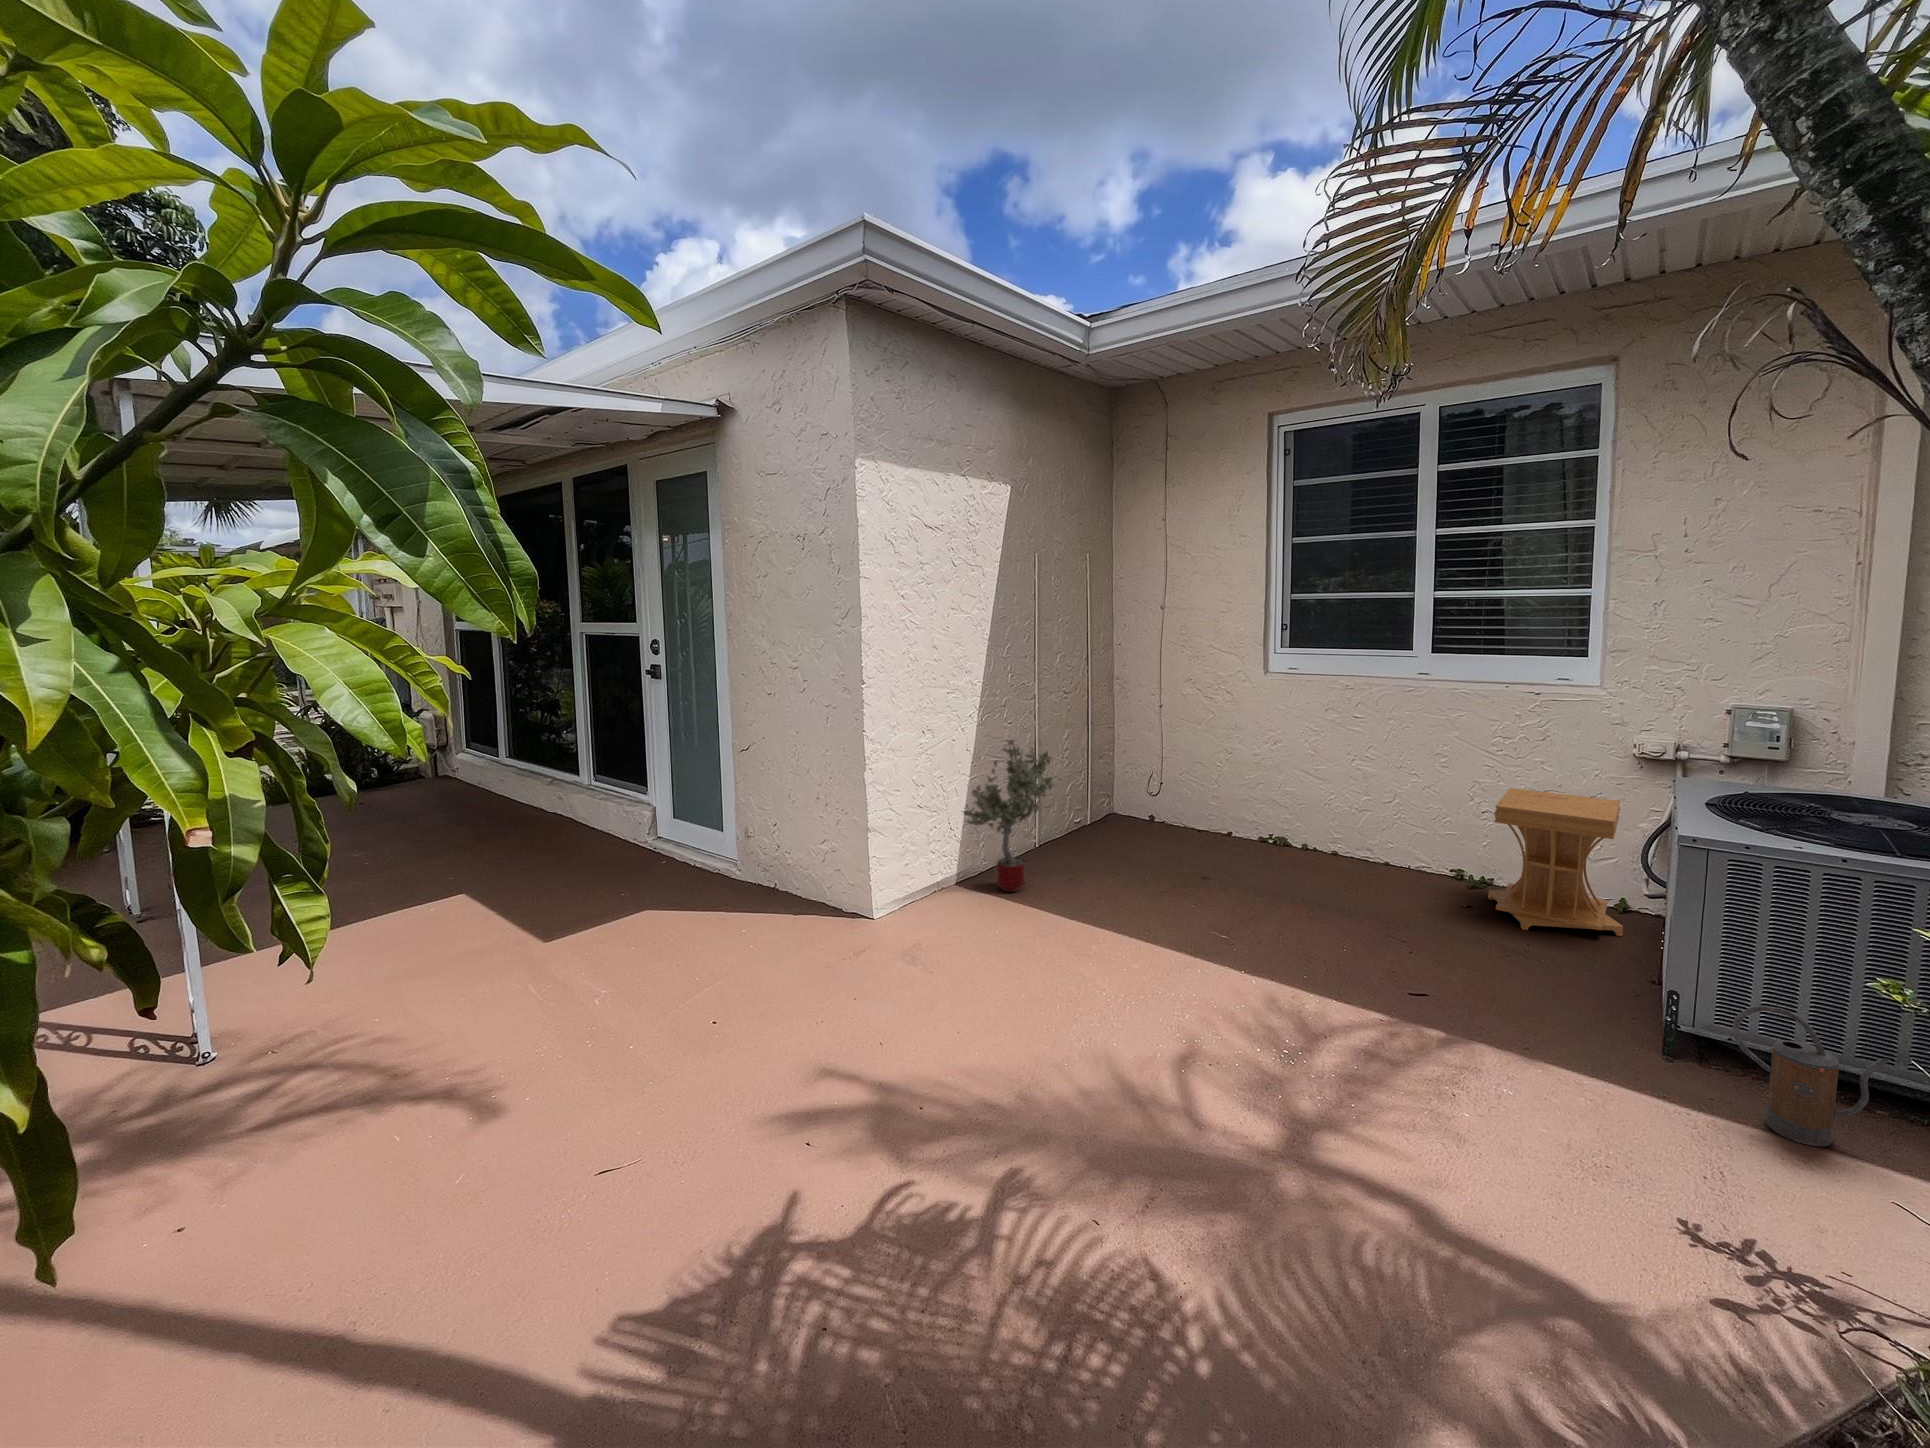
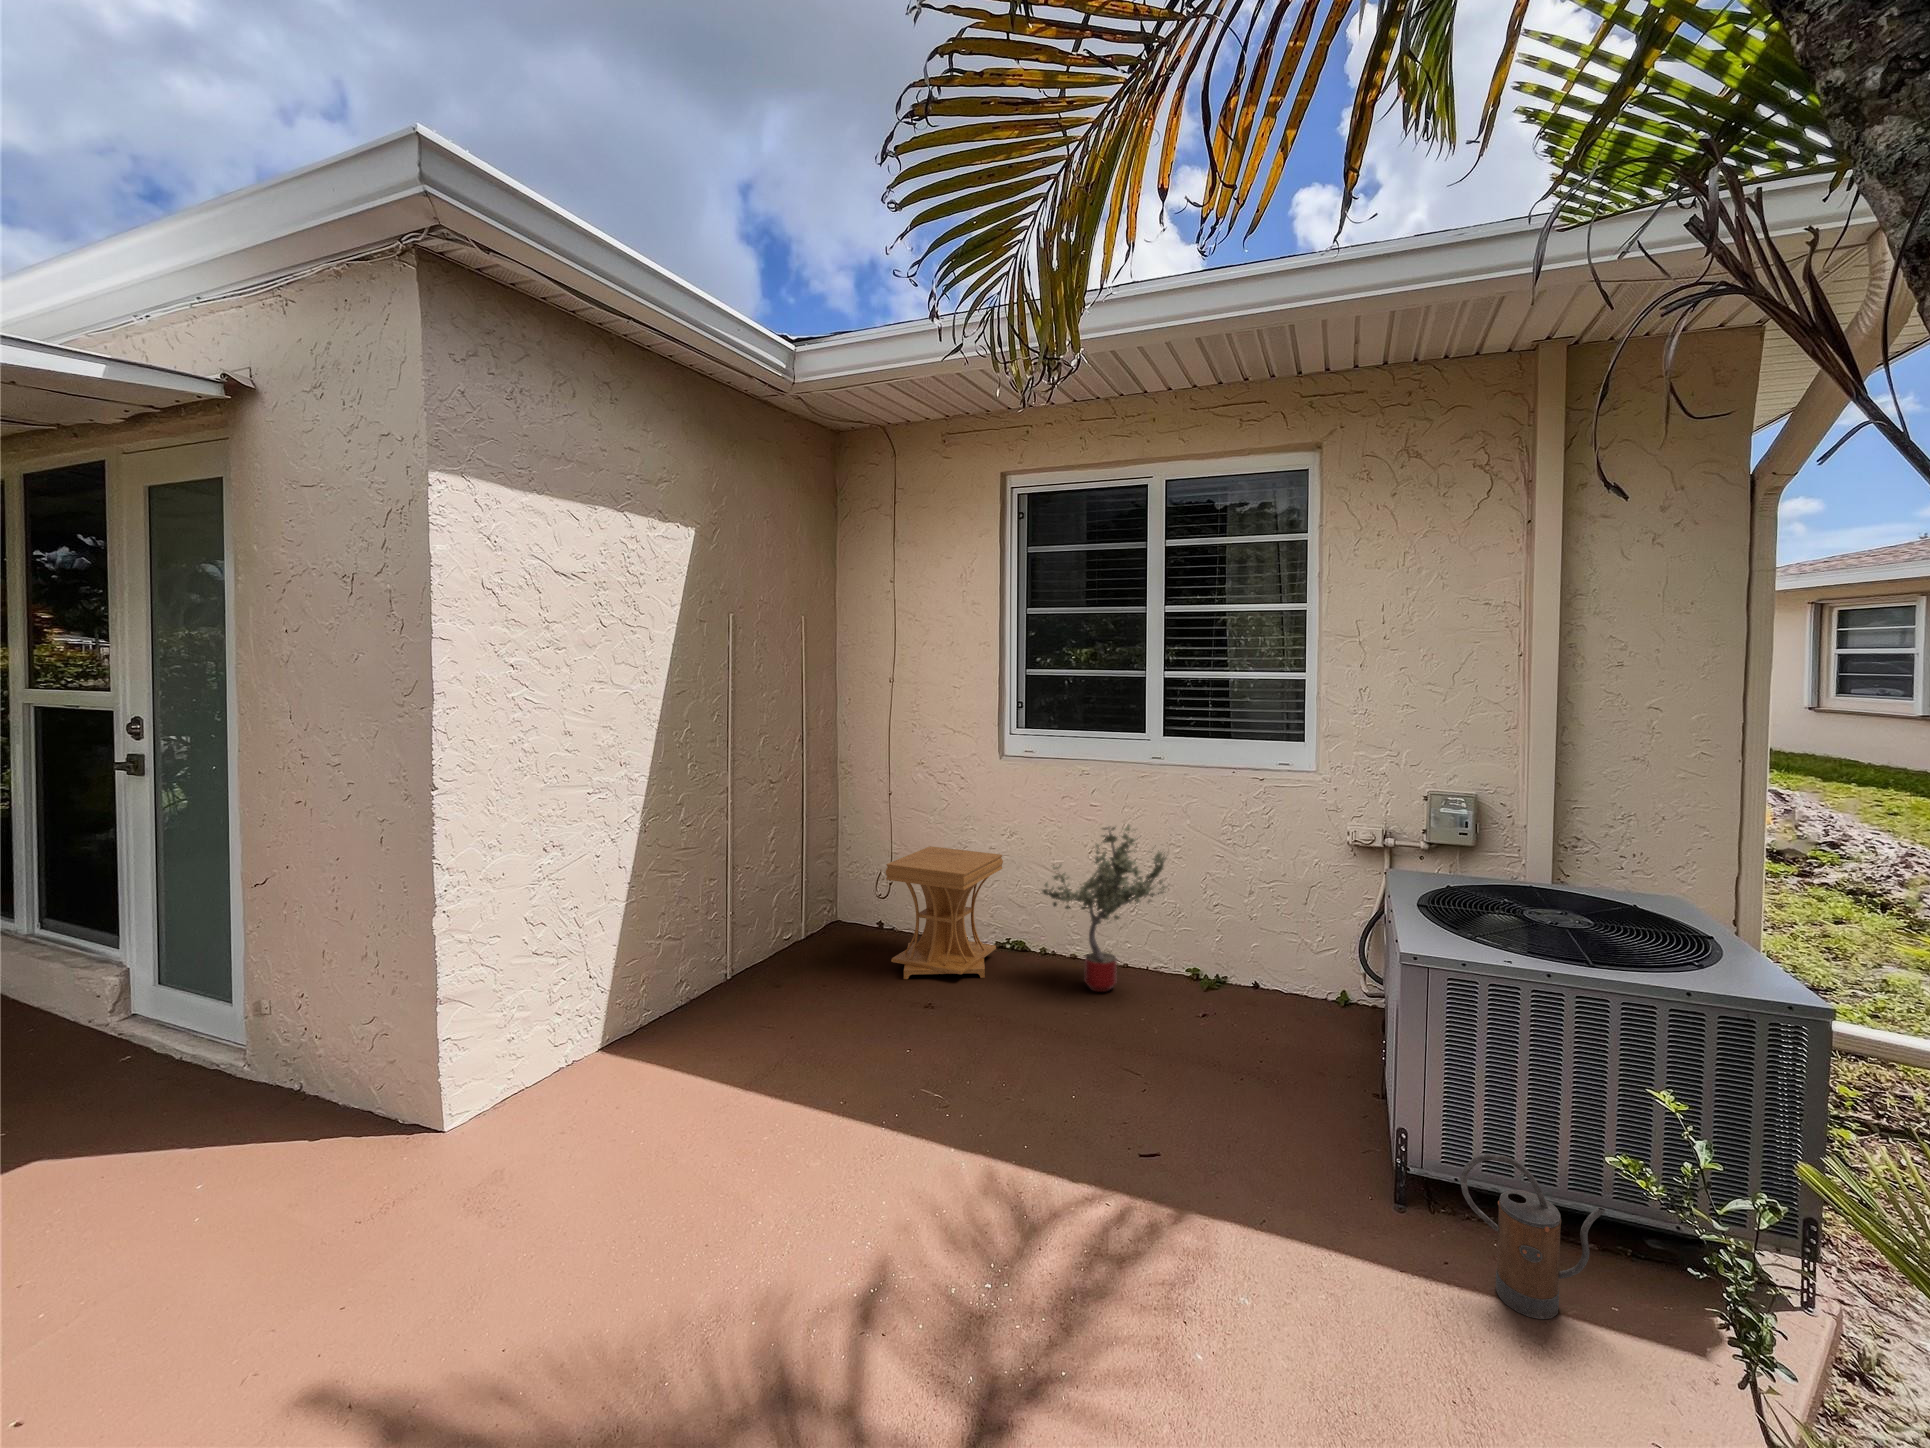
potted tree: present [963,740,1054,892] -> present [1042,825,1167,992]
side table: present [1488,788,1623,936] -> present [886,846,1003,979]

